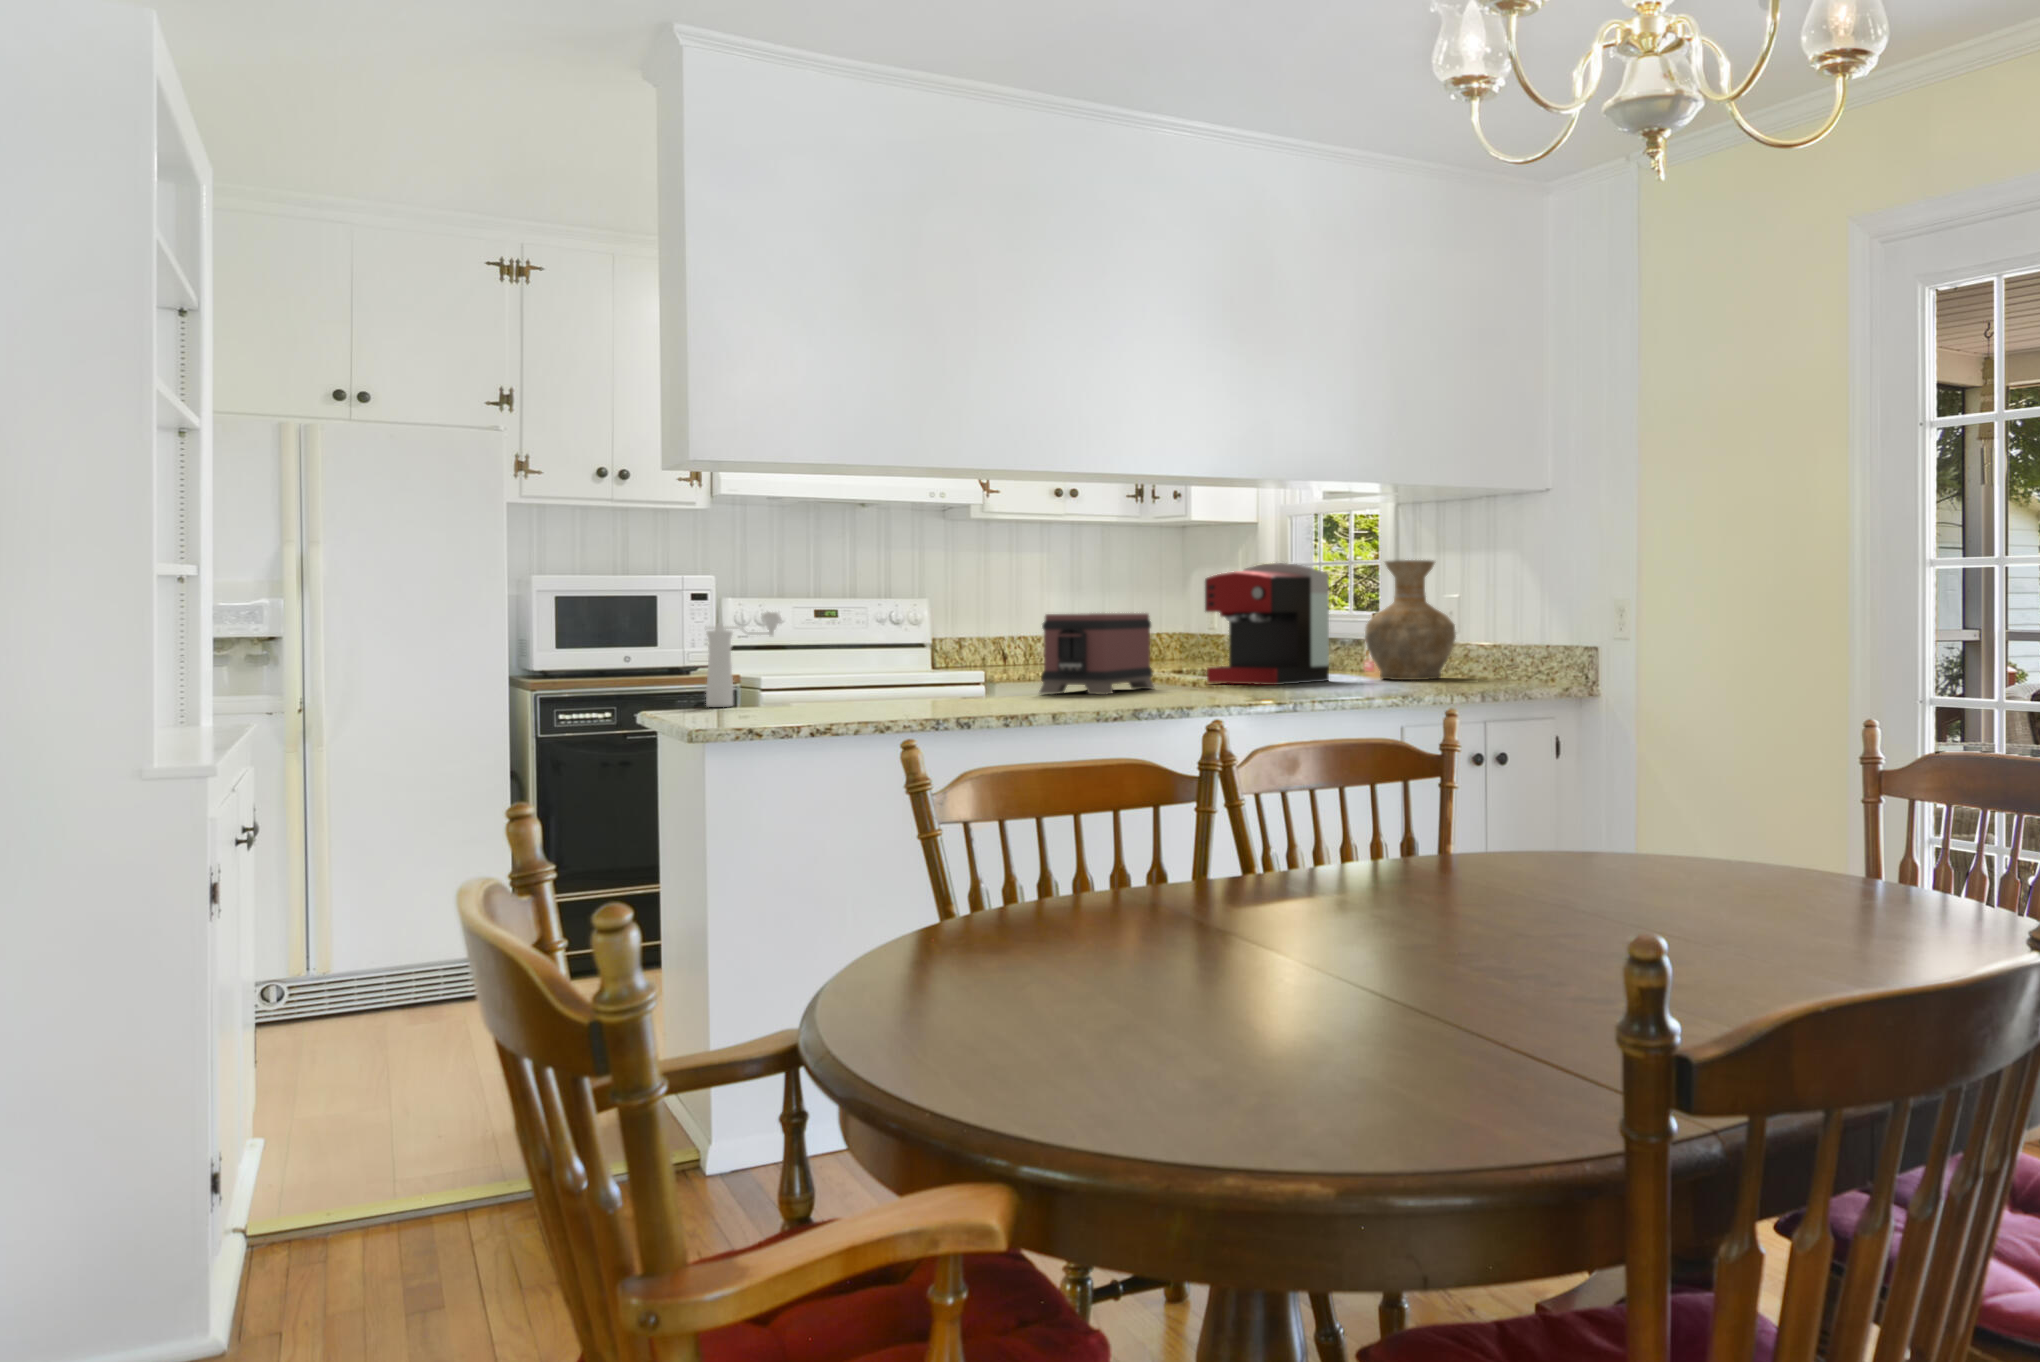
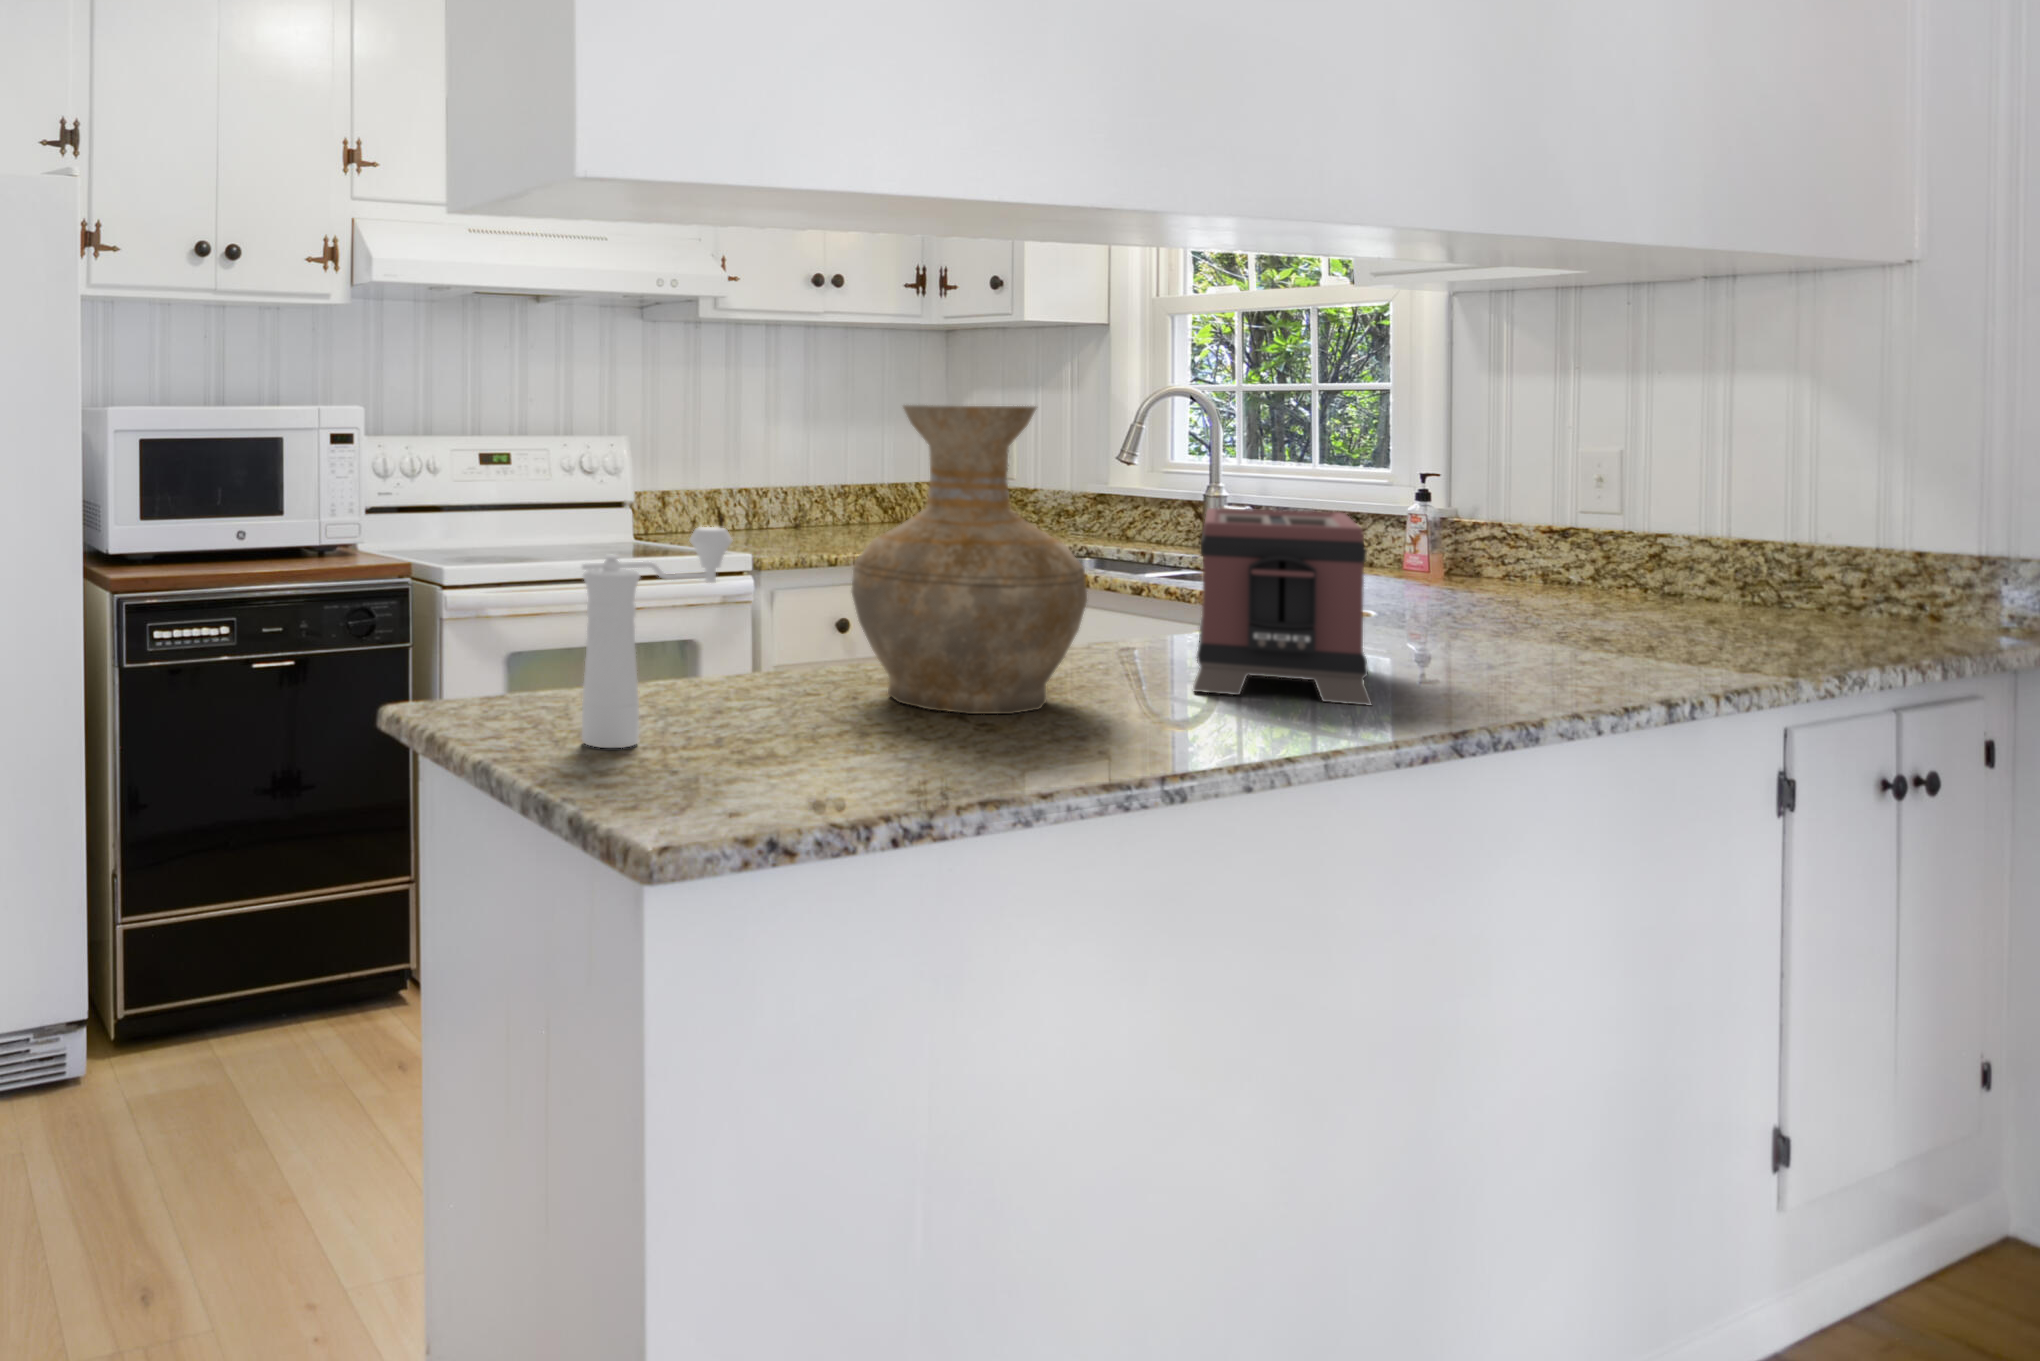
vase: present [1365,560,1456,680] -> present [852,405,1087,714]
coffee maker: present [1205,563,1329,685] -> none [1371,405,1600,656]

